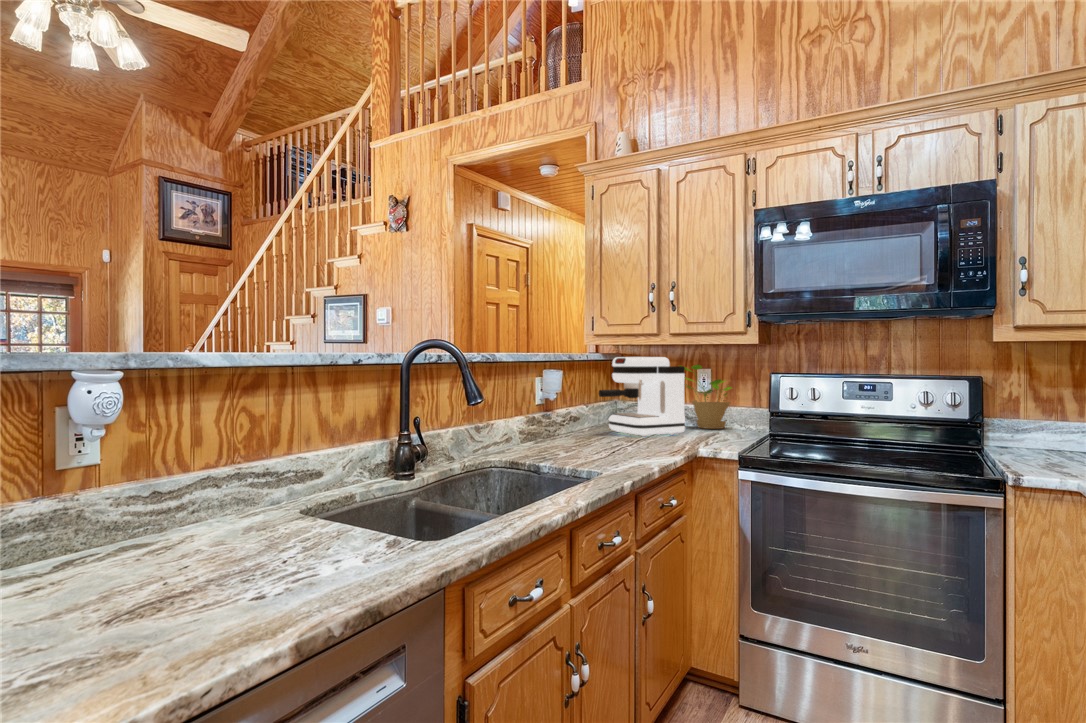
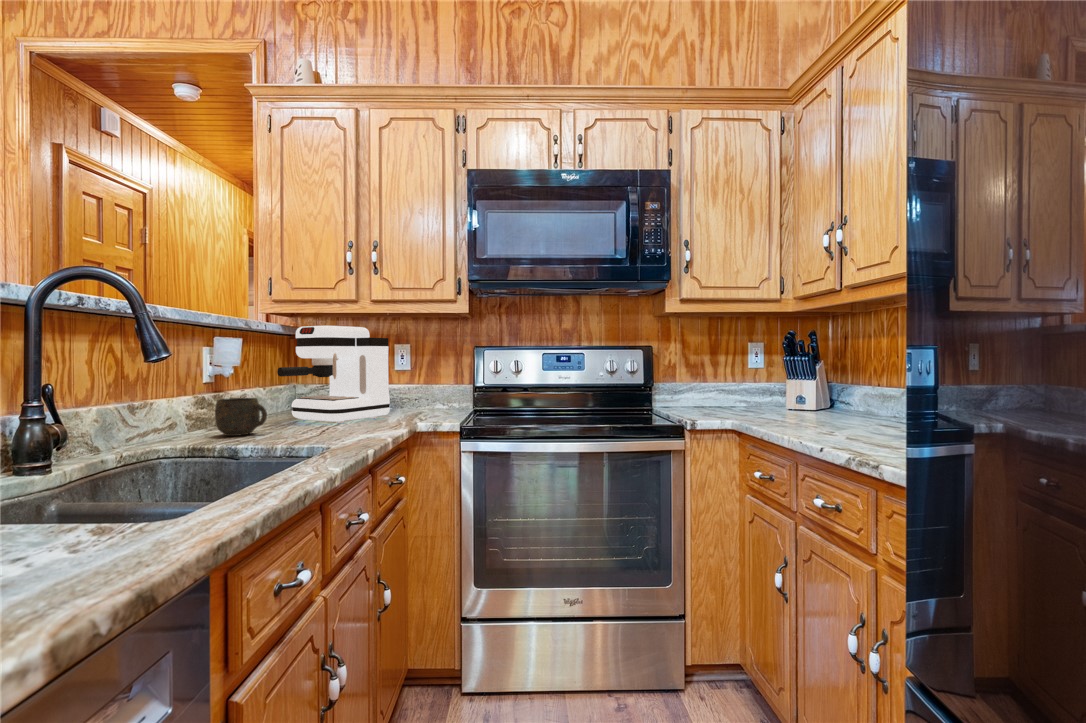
potted plant: present [685,365,731,429] -> none [376,338,438,409]
mug: none [557,412,590,440] -> present [215,398,267,436]

